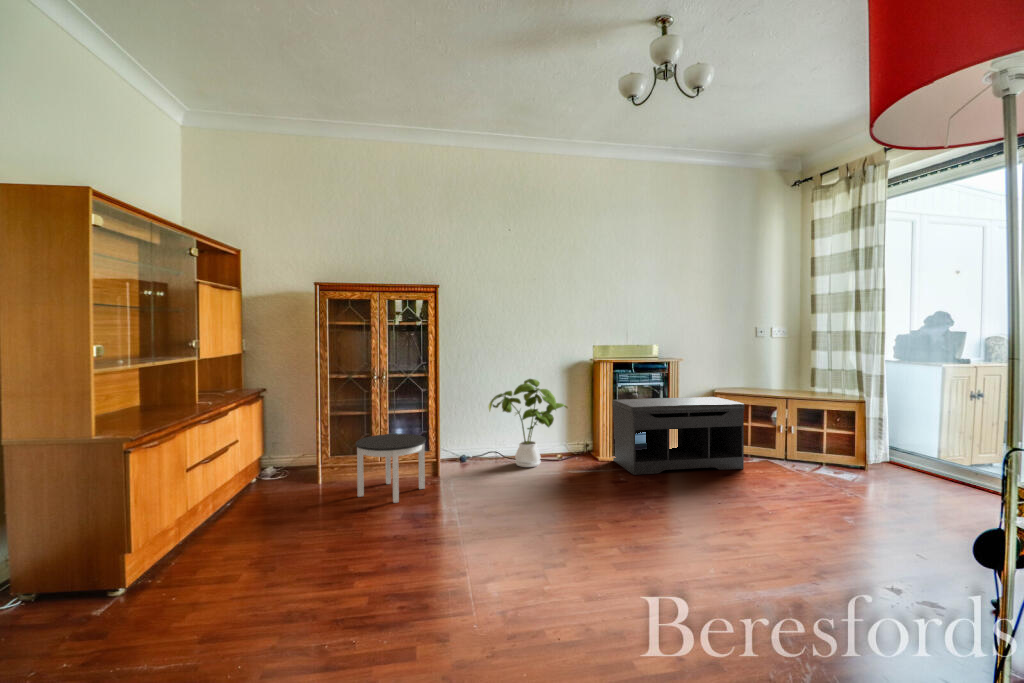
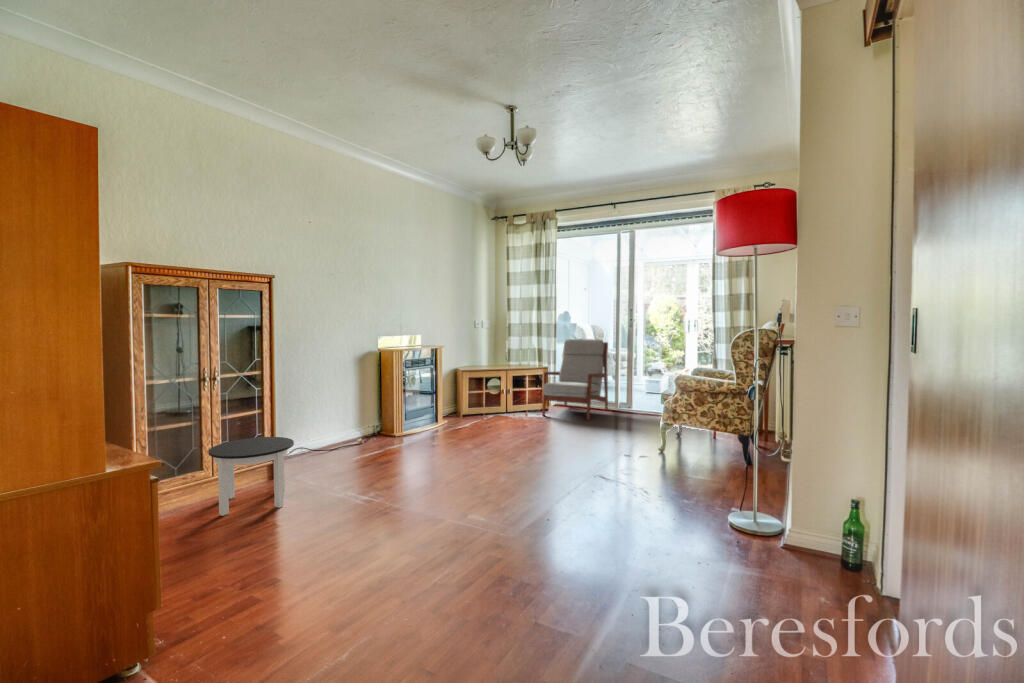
armchair: none [839,357,1006,500] -> present [542,339,608,420]
house plant: present [489,379,568,467] -> none [301,369,386,454]
bench: present [612,397,745,475] -> none [405,374,494,440]

